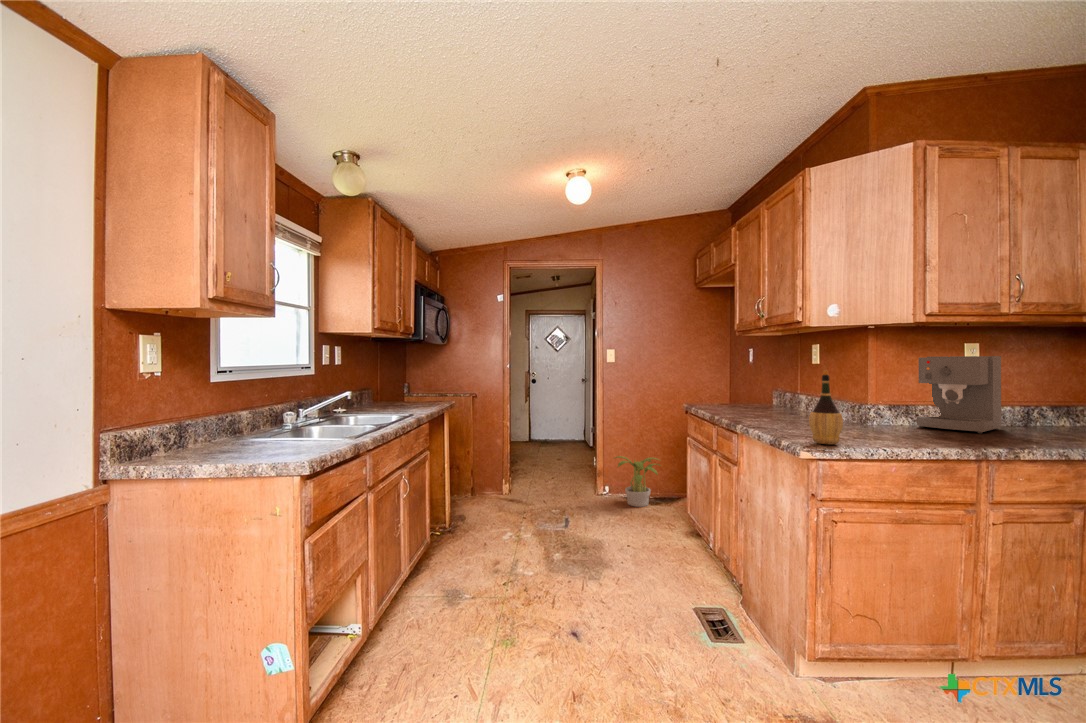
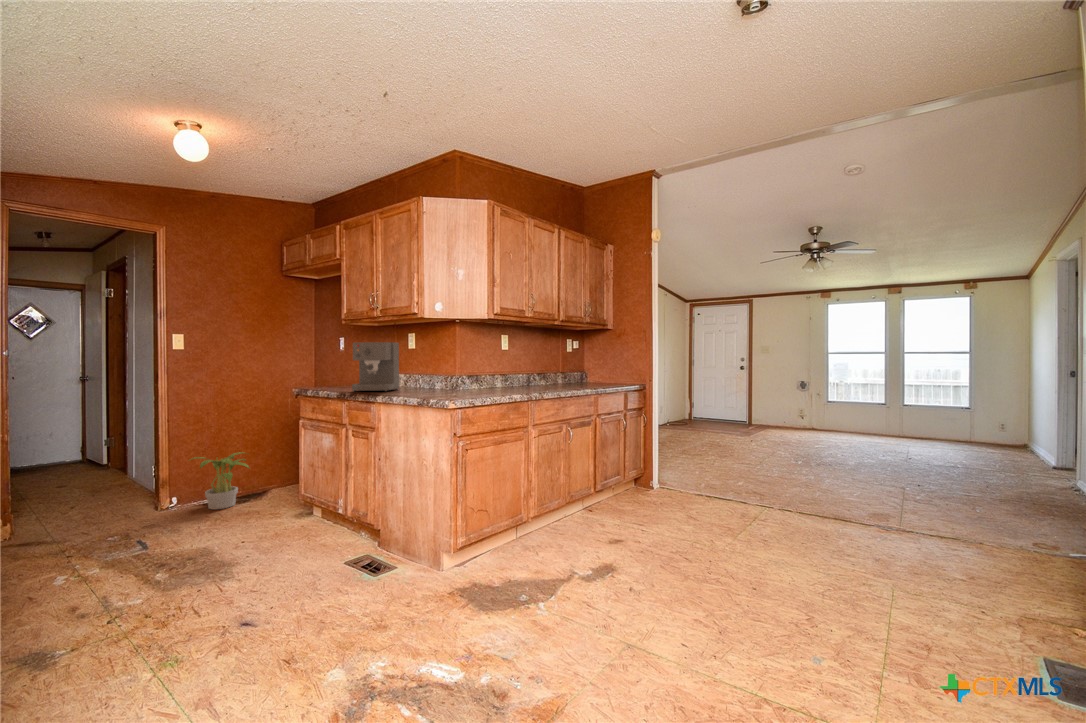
coffee maker: present [917,356,1001,433] -> present [352,342,399,392]
wine bottle: present [809,370,843,444] -> none [445,347,466,399]

